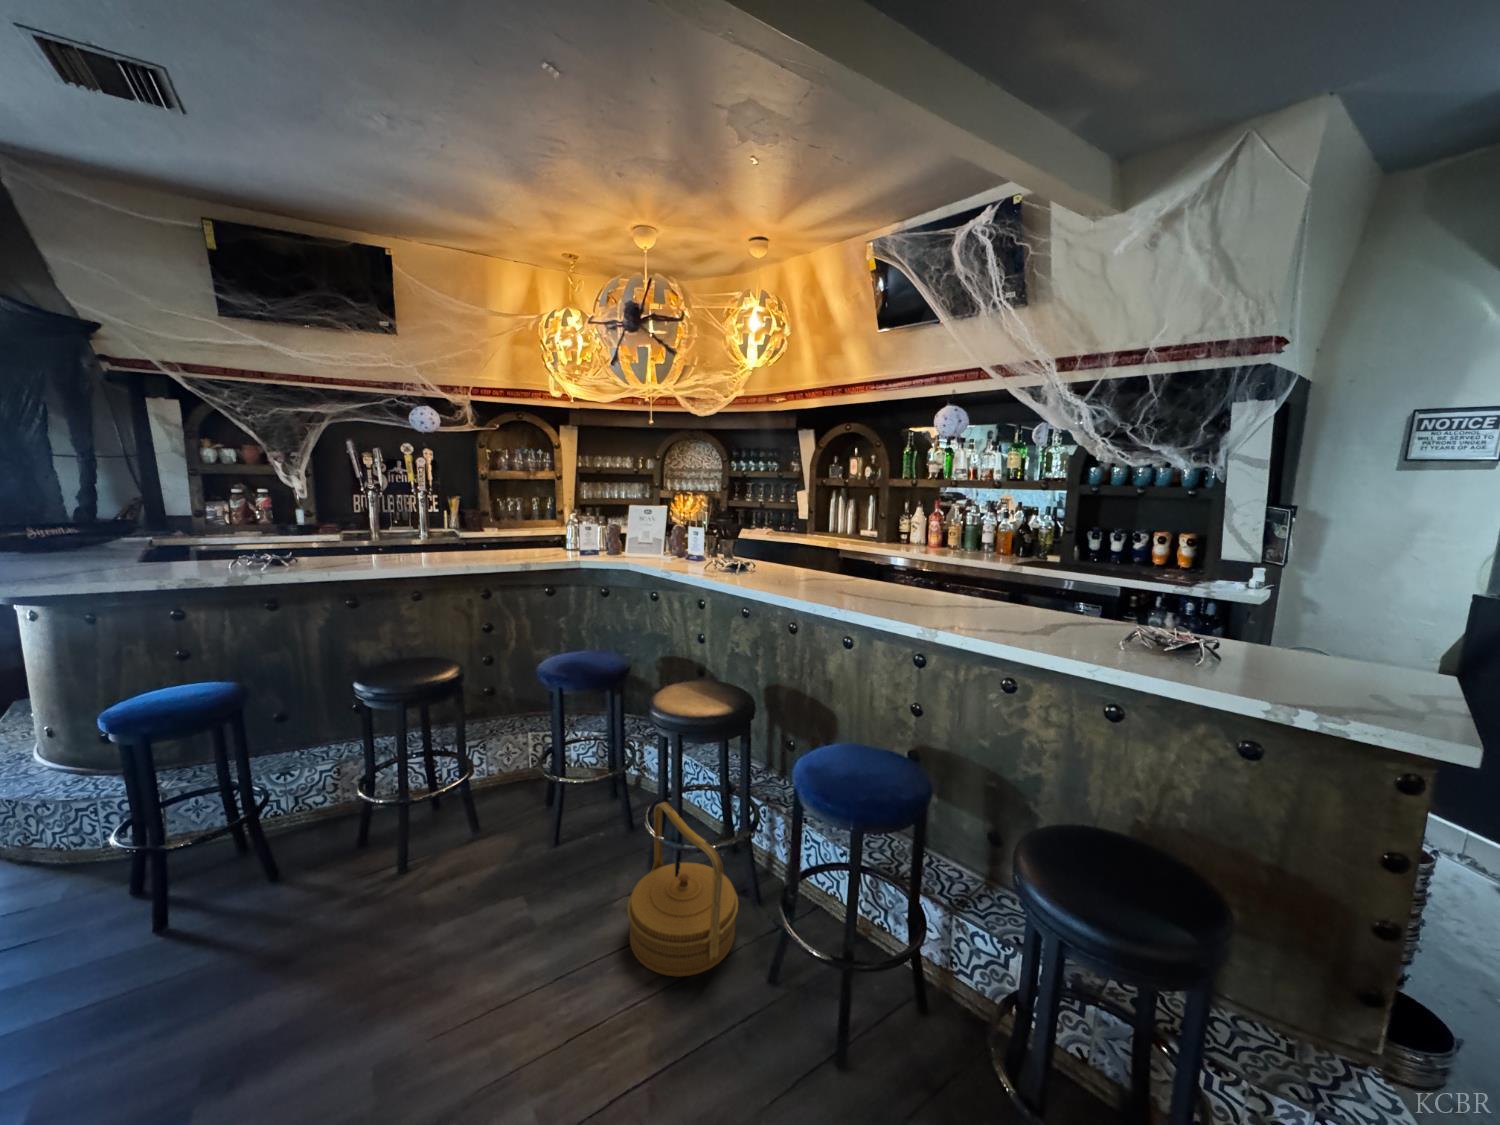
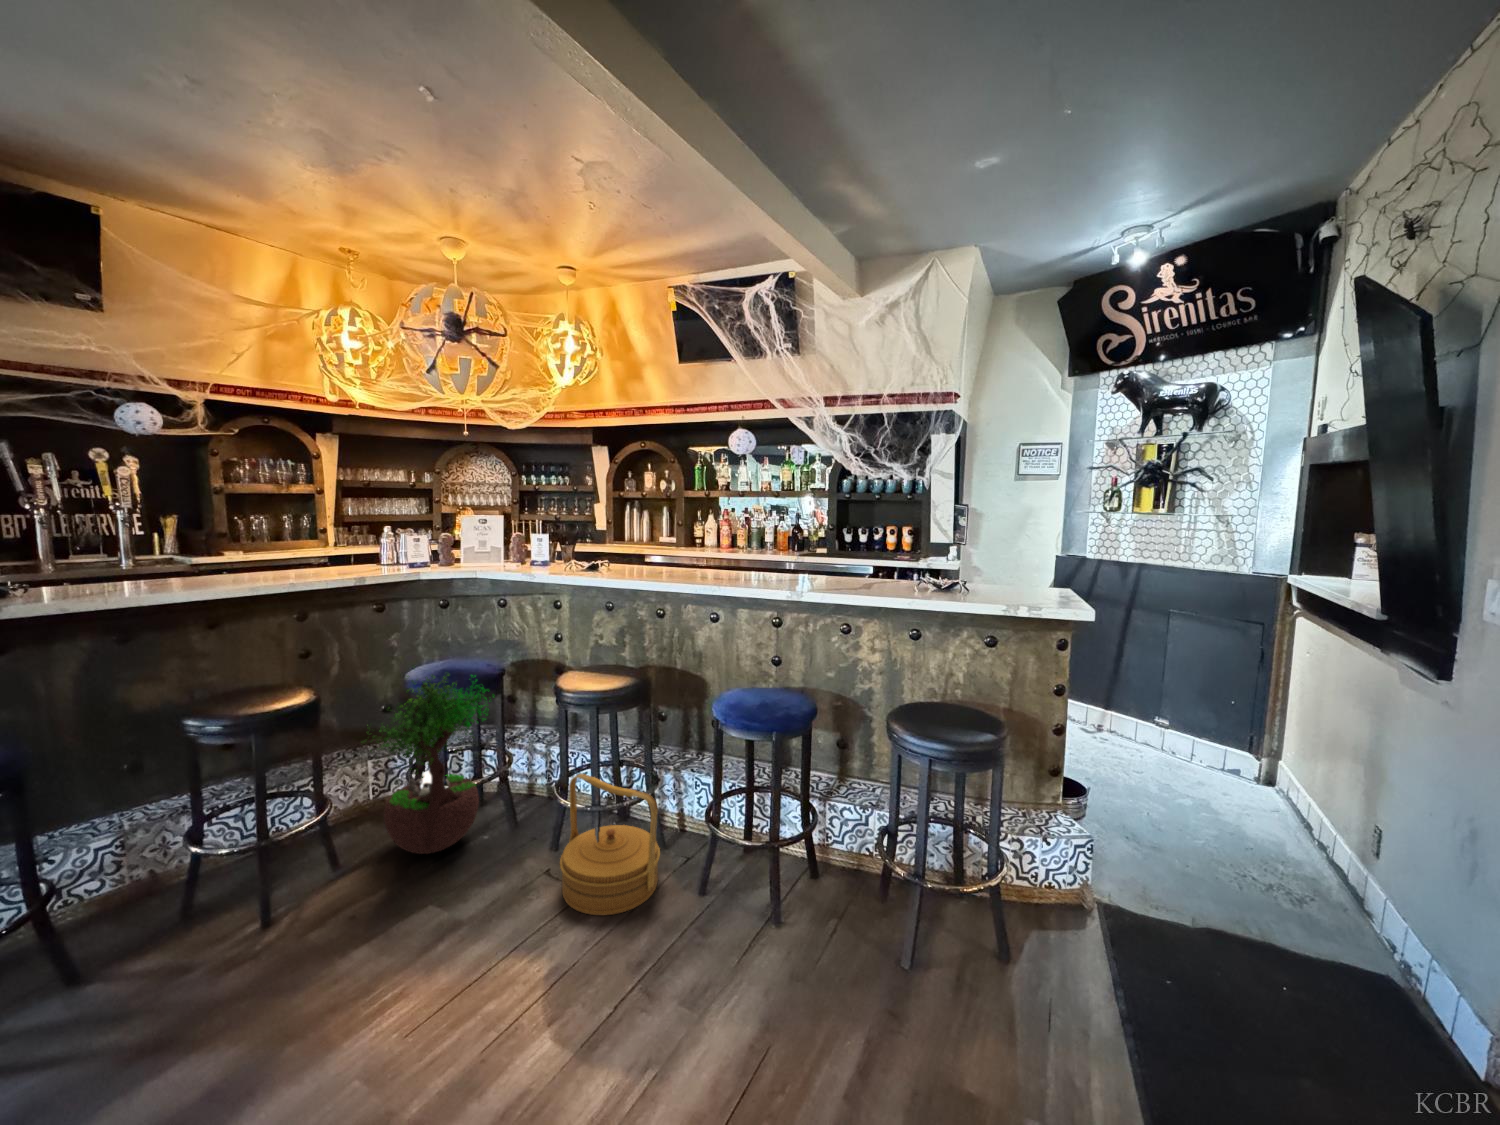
potted tree: none [481,659,606,840] -> present [361,674,489,854]

